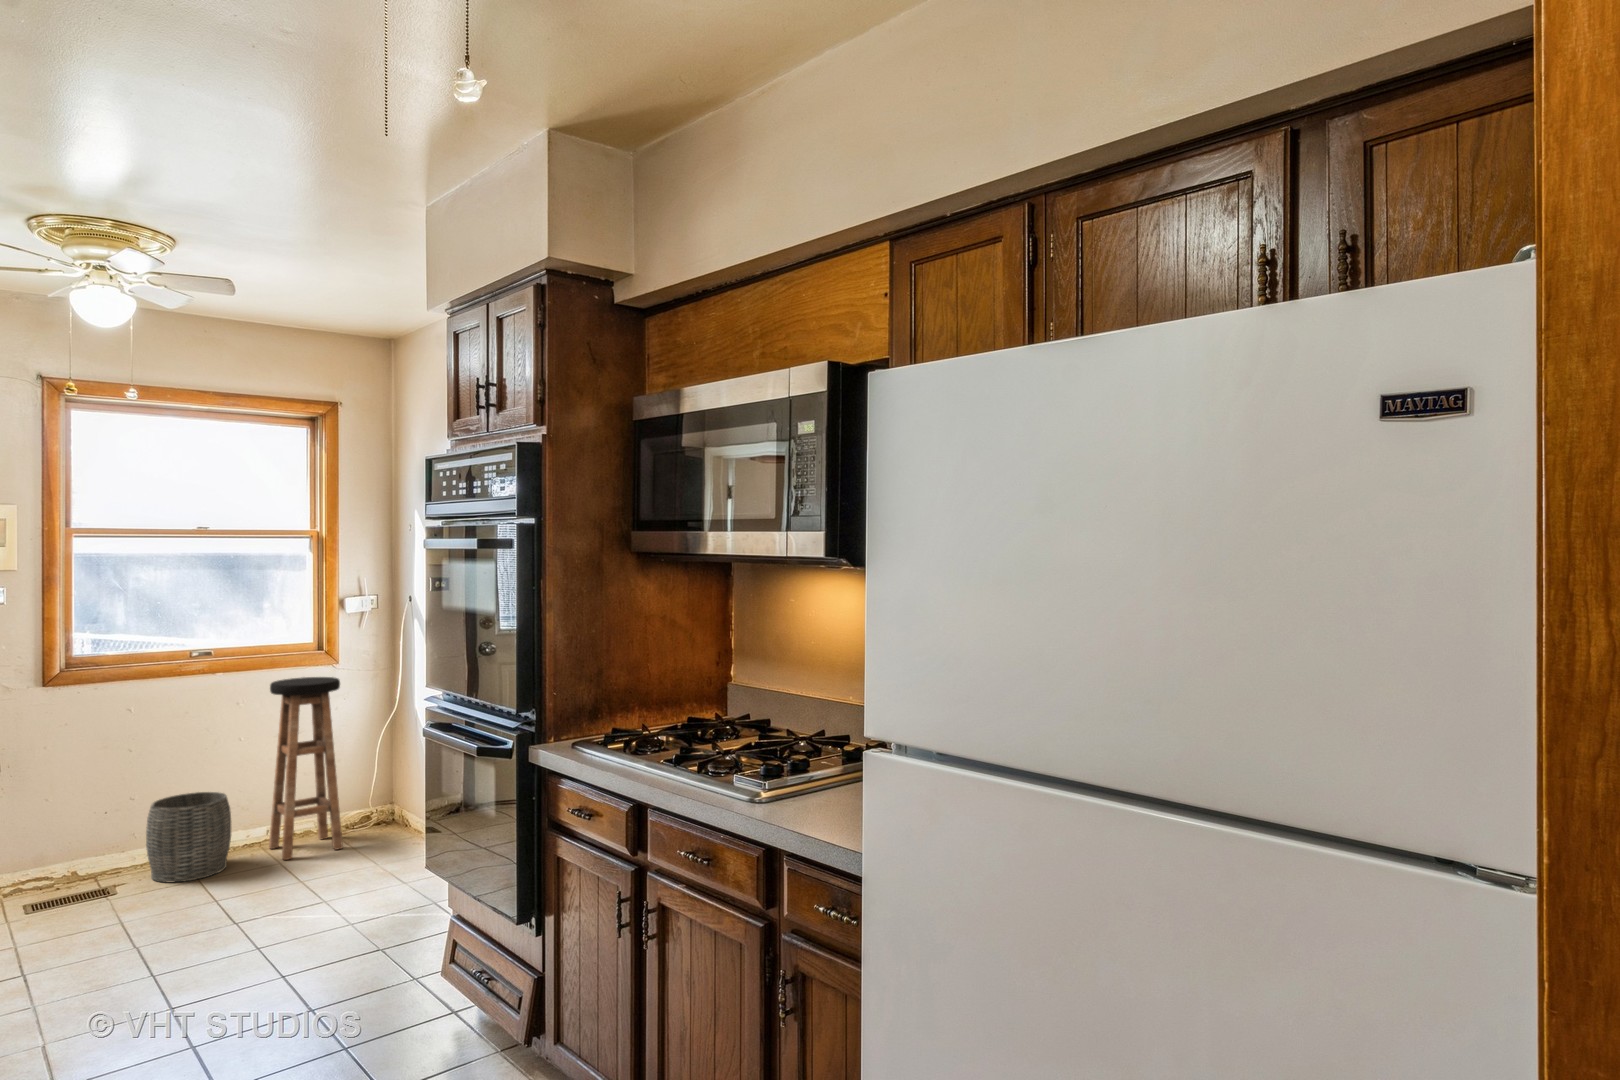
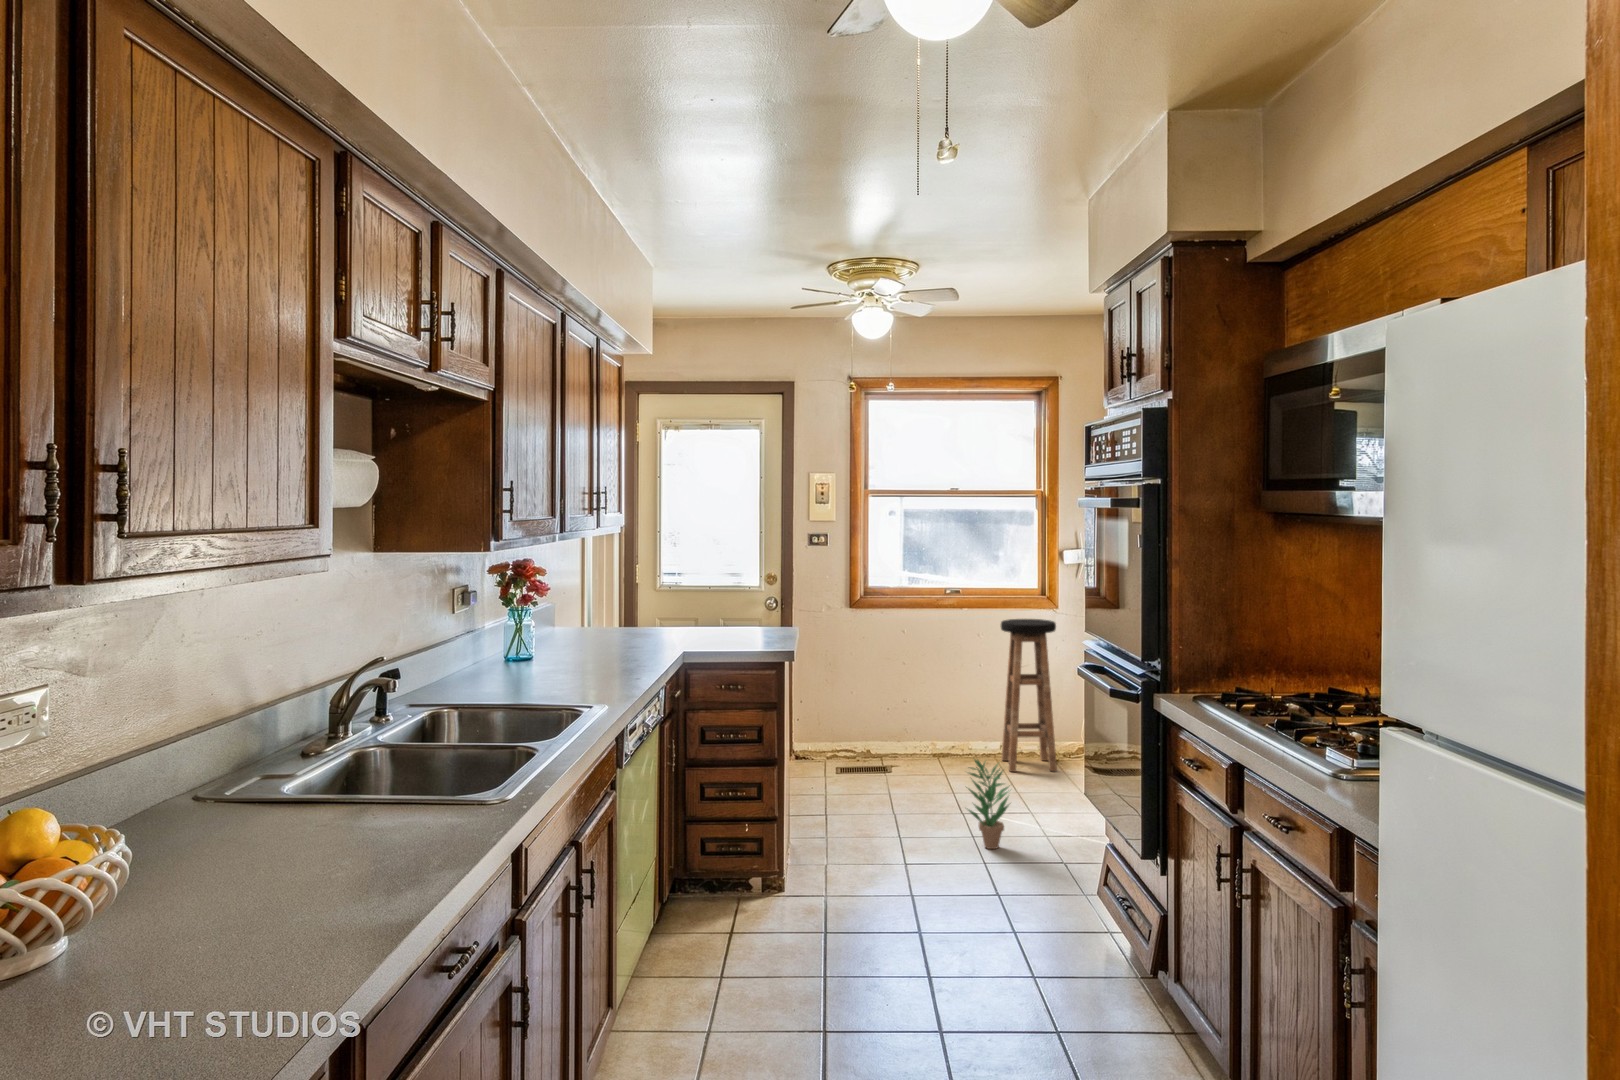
woven basket: present [146,792,231,883] -> none [913,704,971,773]
potted plant: none [250,850,316,961] -> present [966,760,1010,849]

